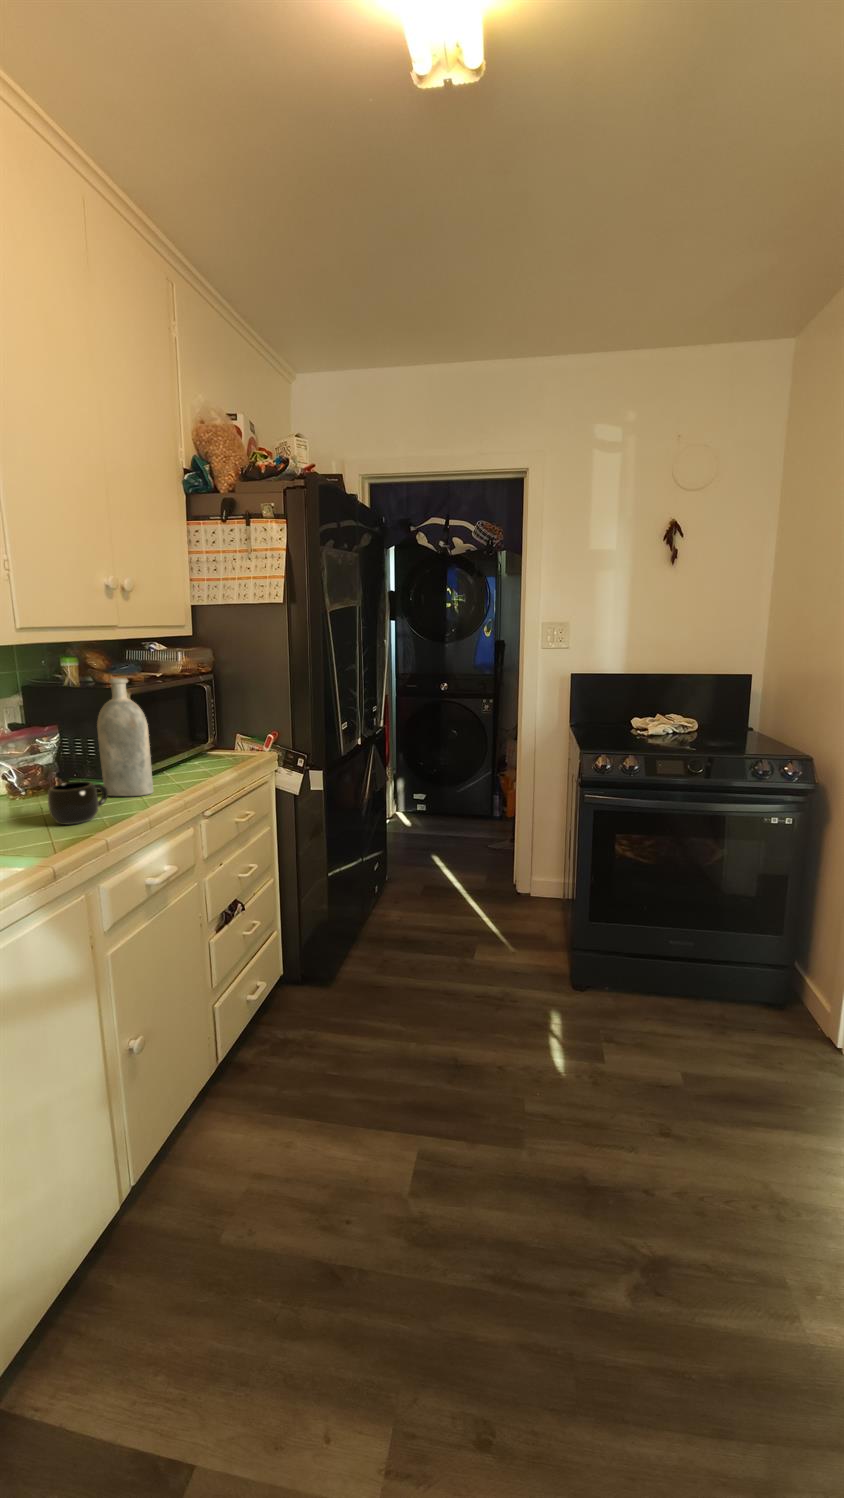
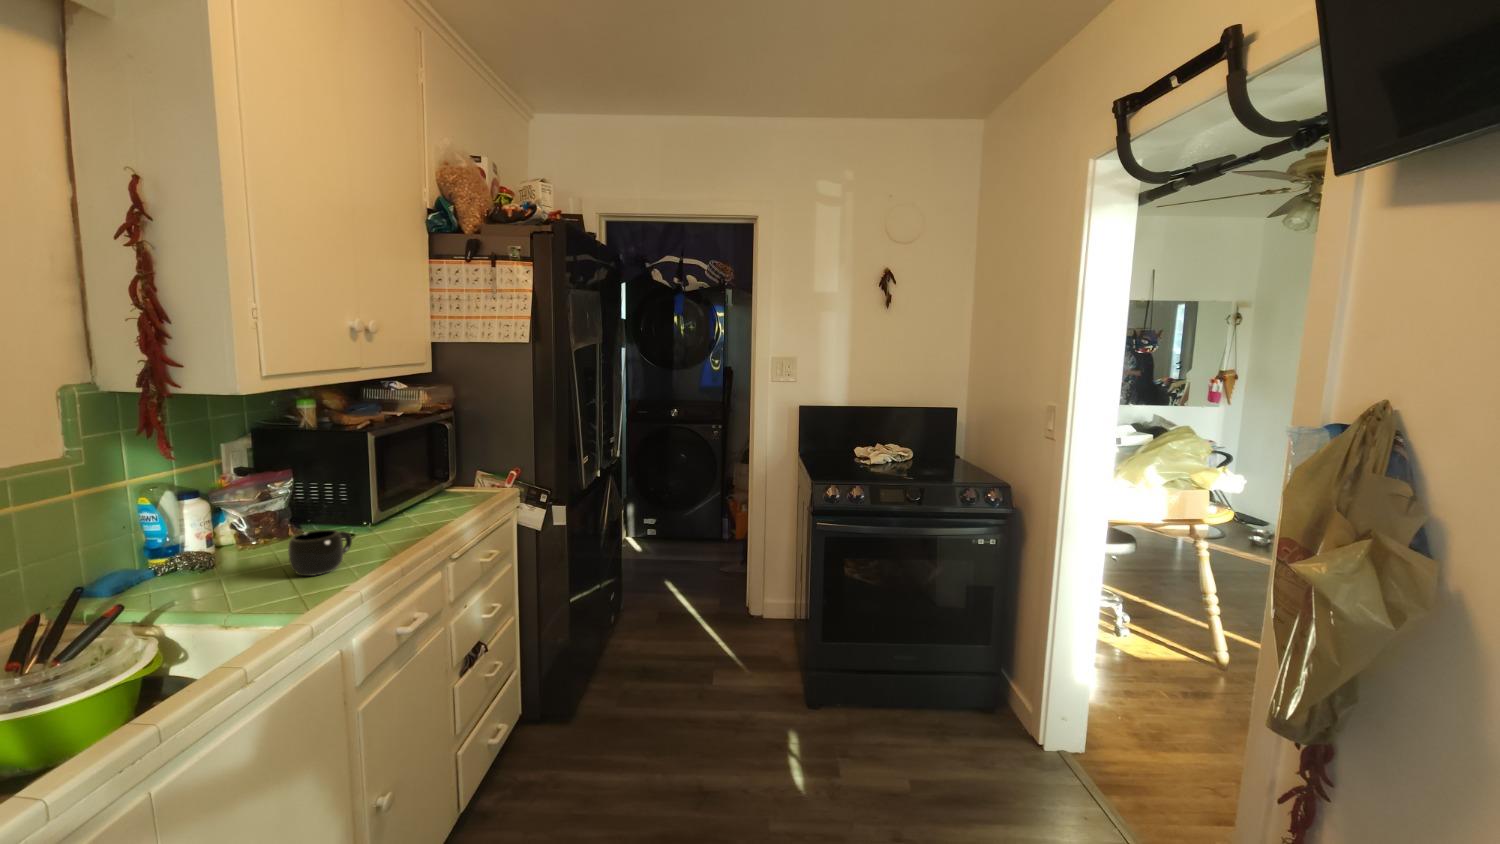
bottle: present [97,678,153,796] -> none [339,422,398,542]

